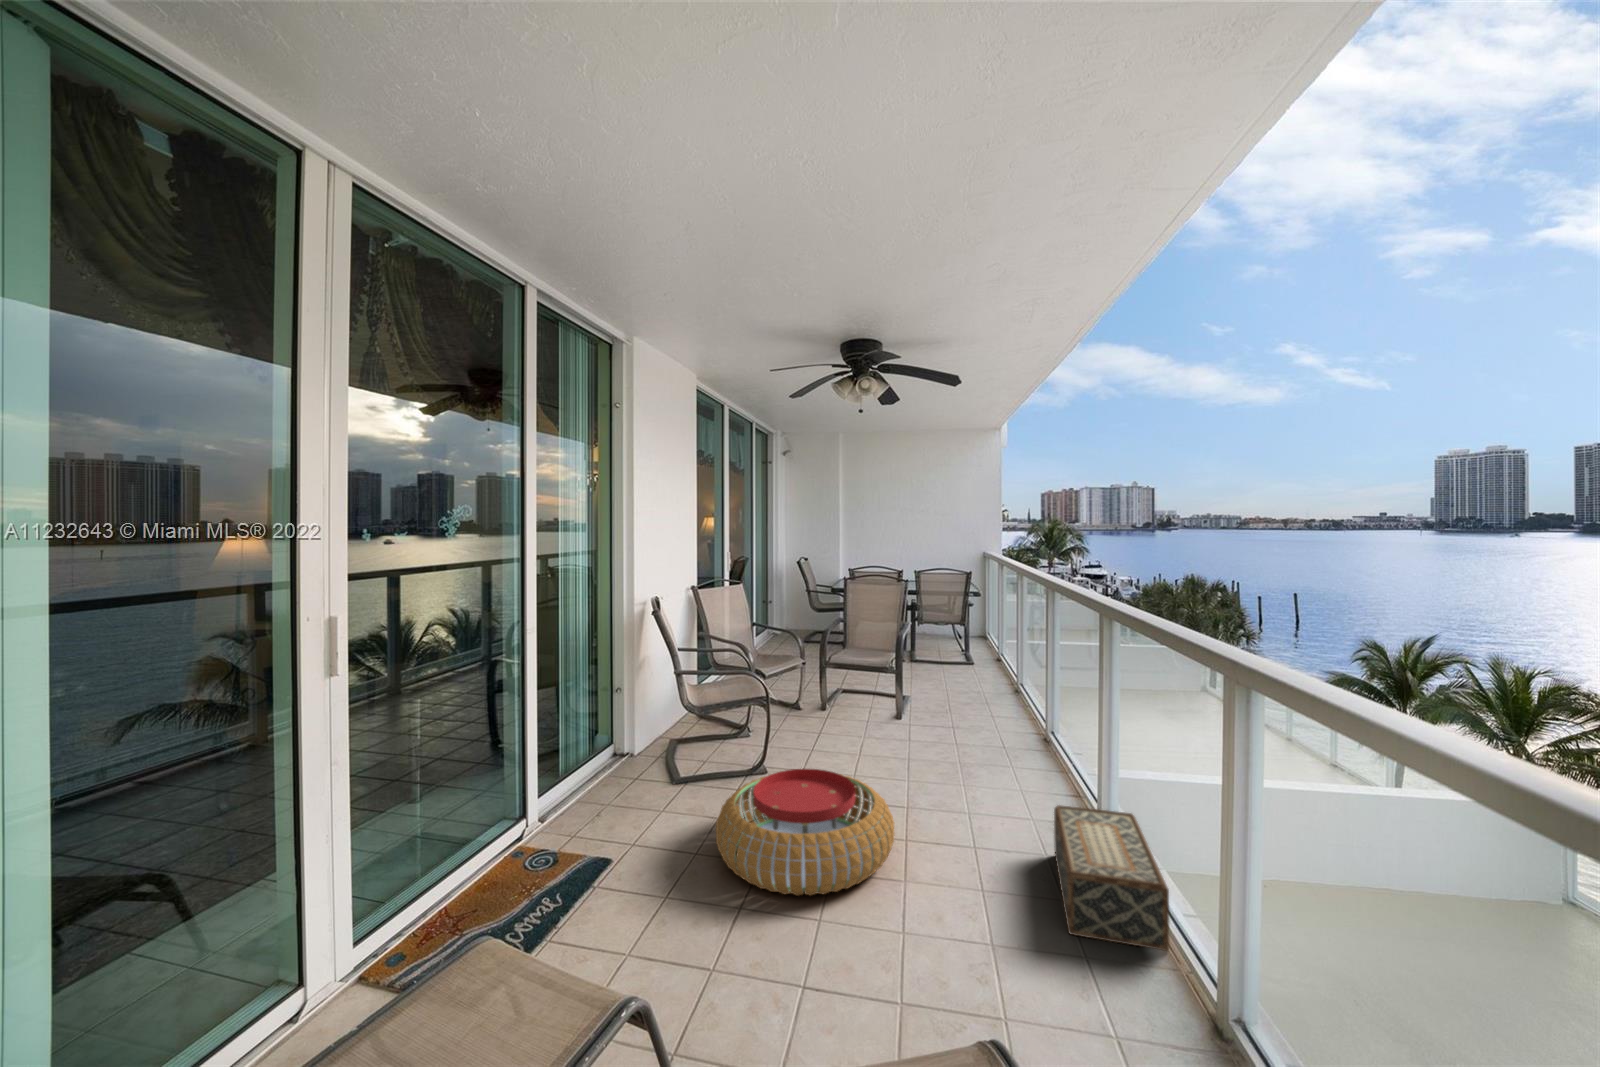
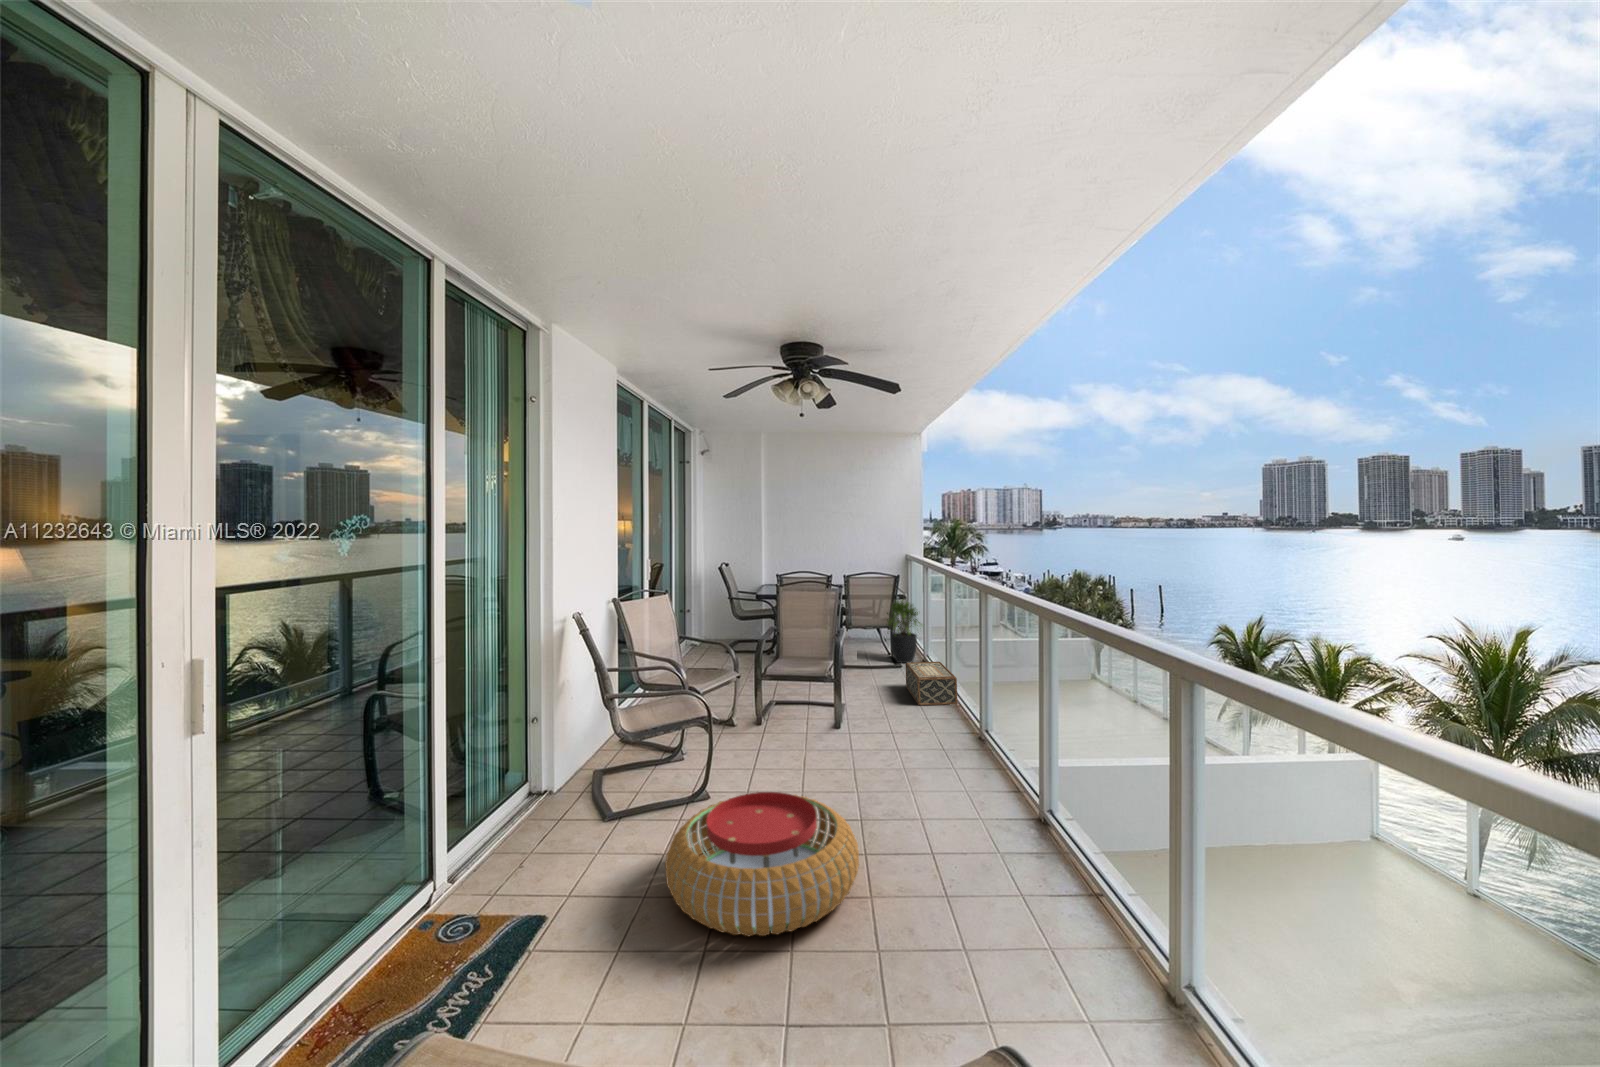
potted plant: none [959,596,1001,662] -> present [887,600,920,663]
woven basket: present [1054,805,1170,951] -> present [906,662,957,705]

